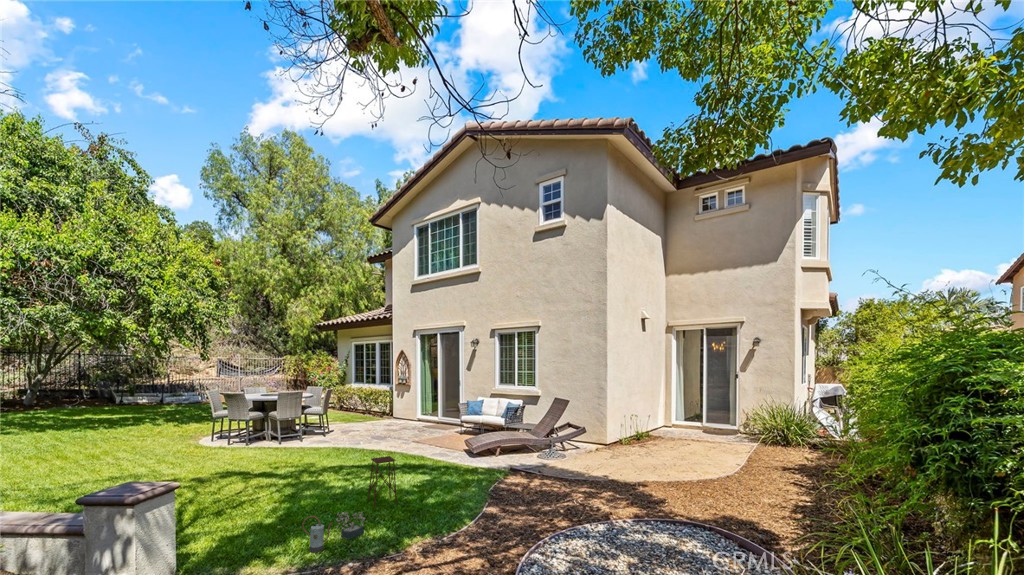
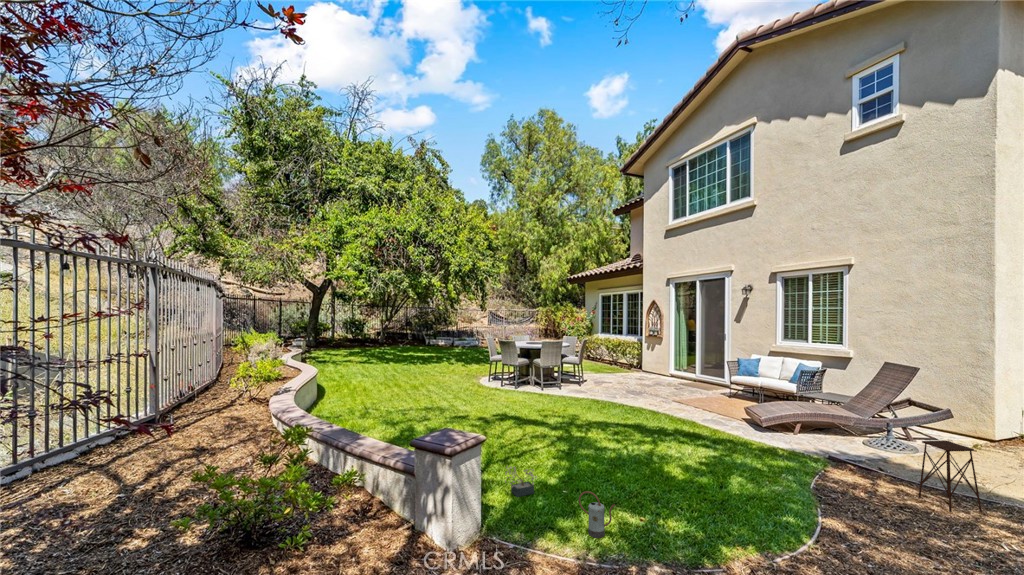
side table: present [368,456,397,508] -> present [918,441,982,512]
decorative plant: present [337,512,364,539] -> present [505,467,534,497]

